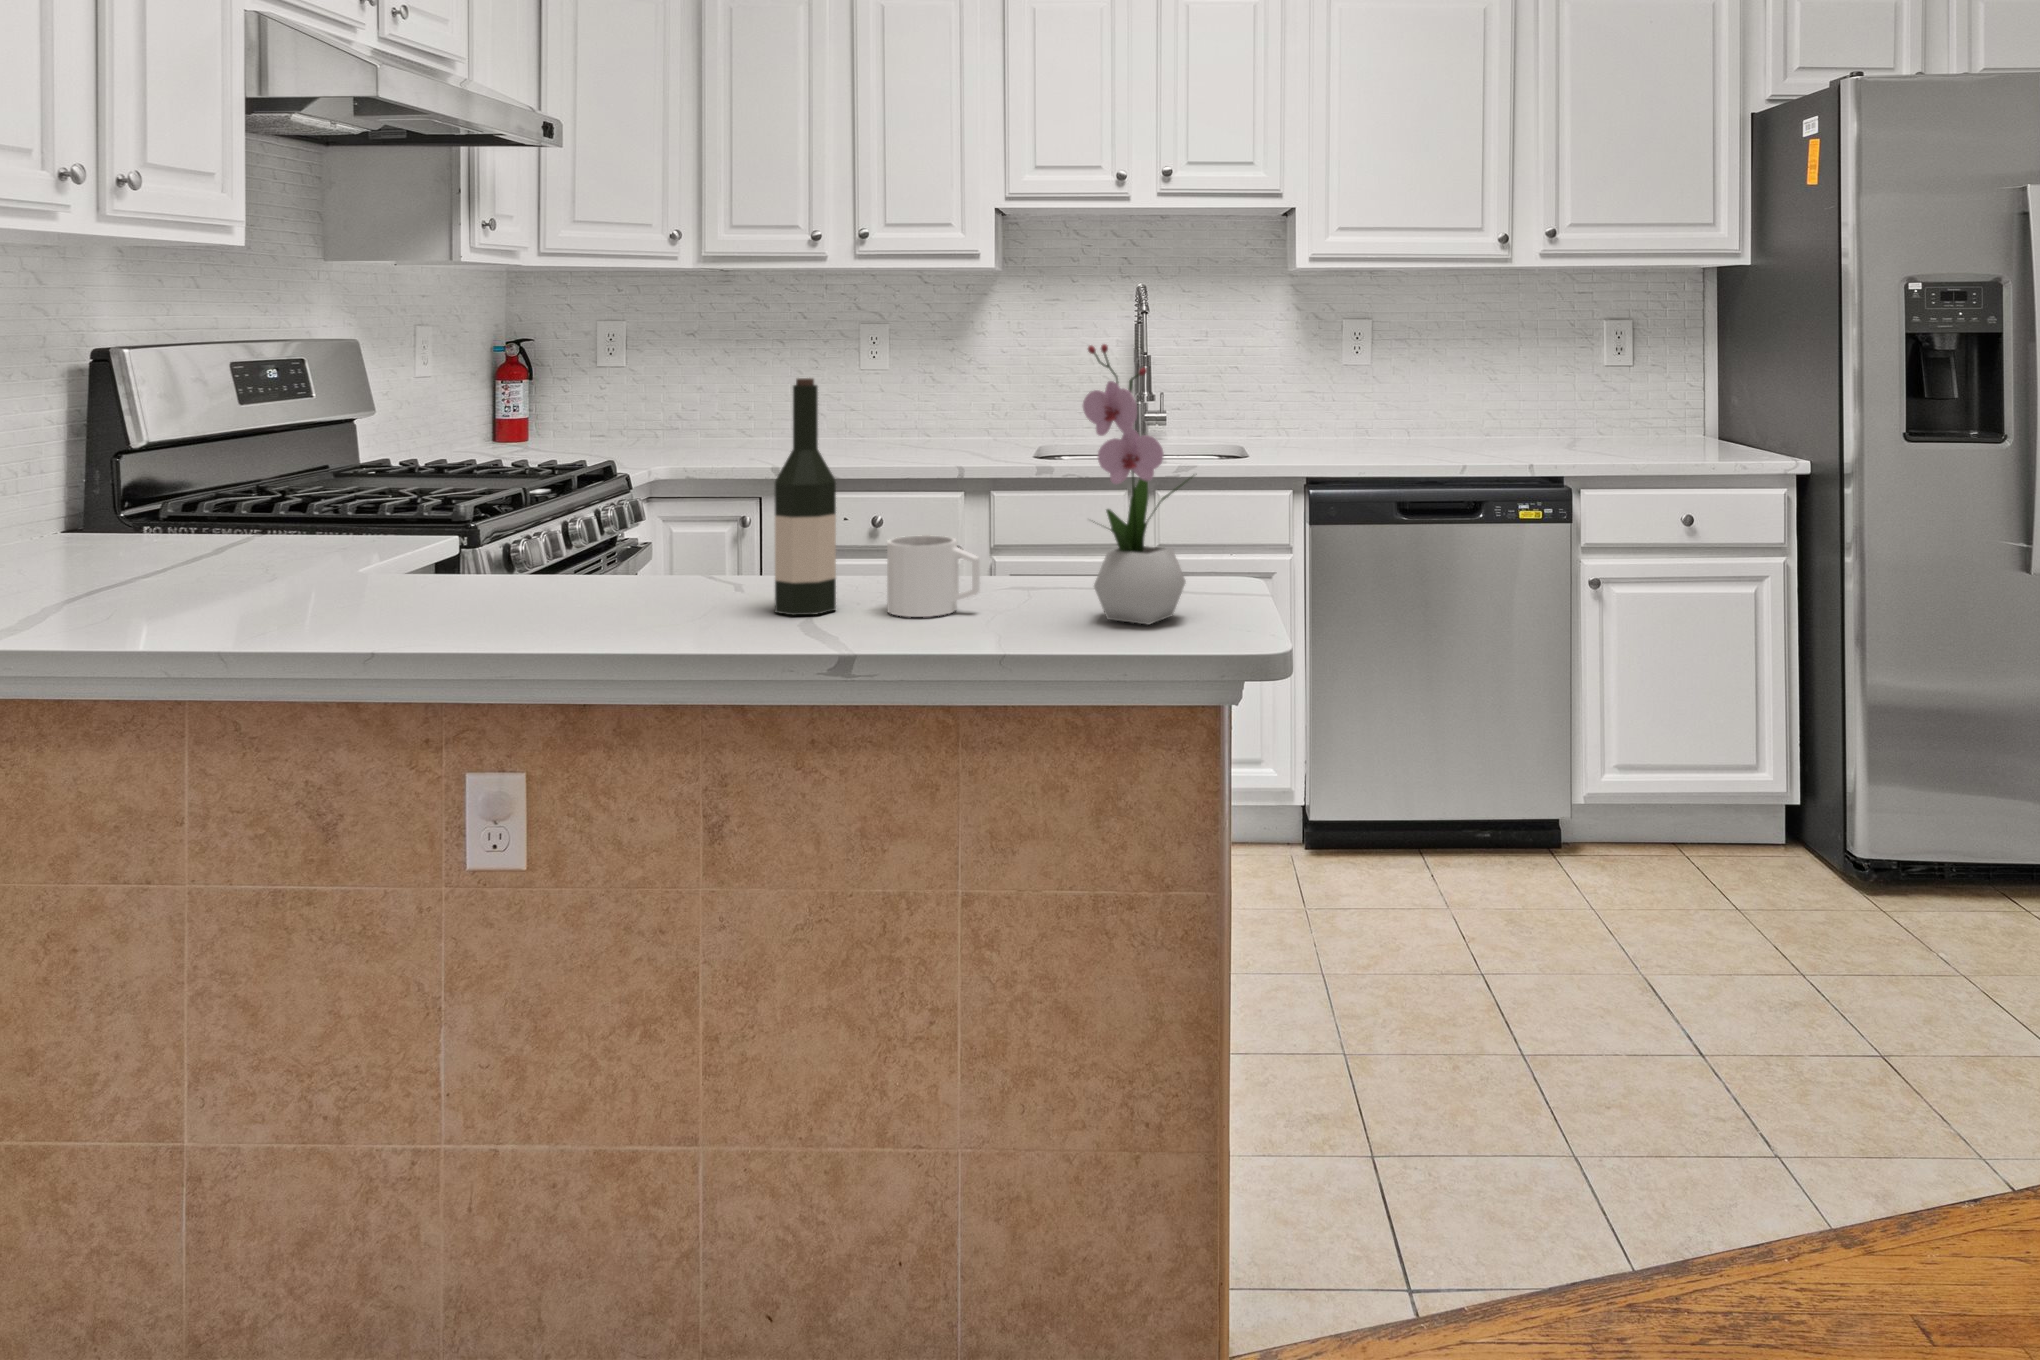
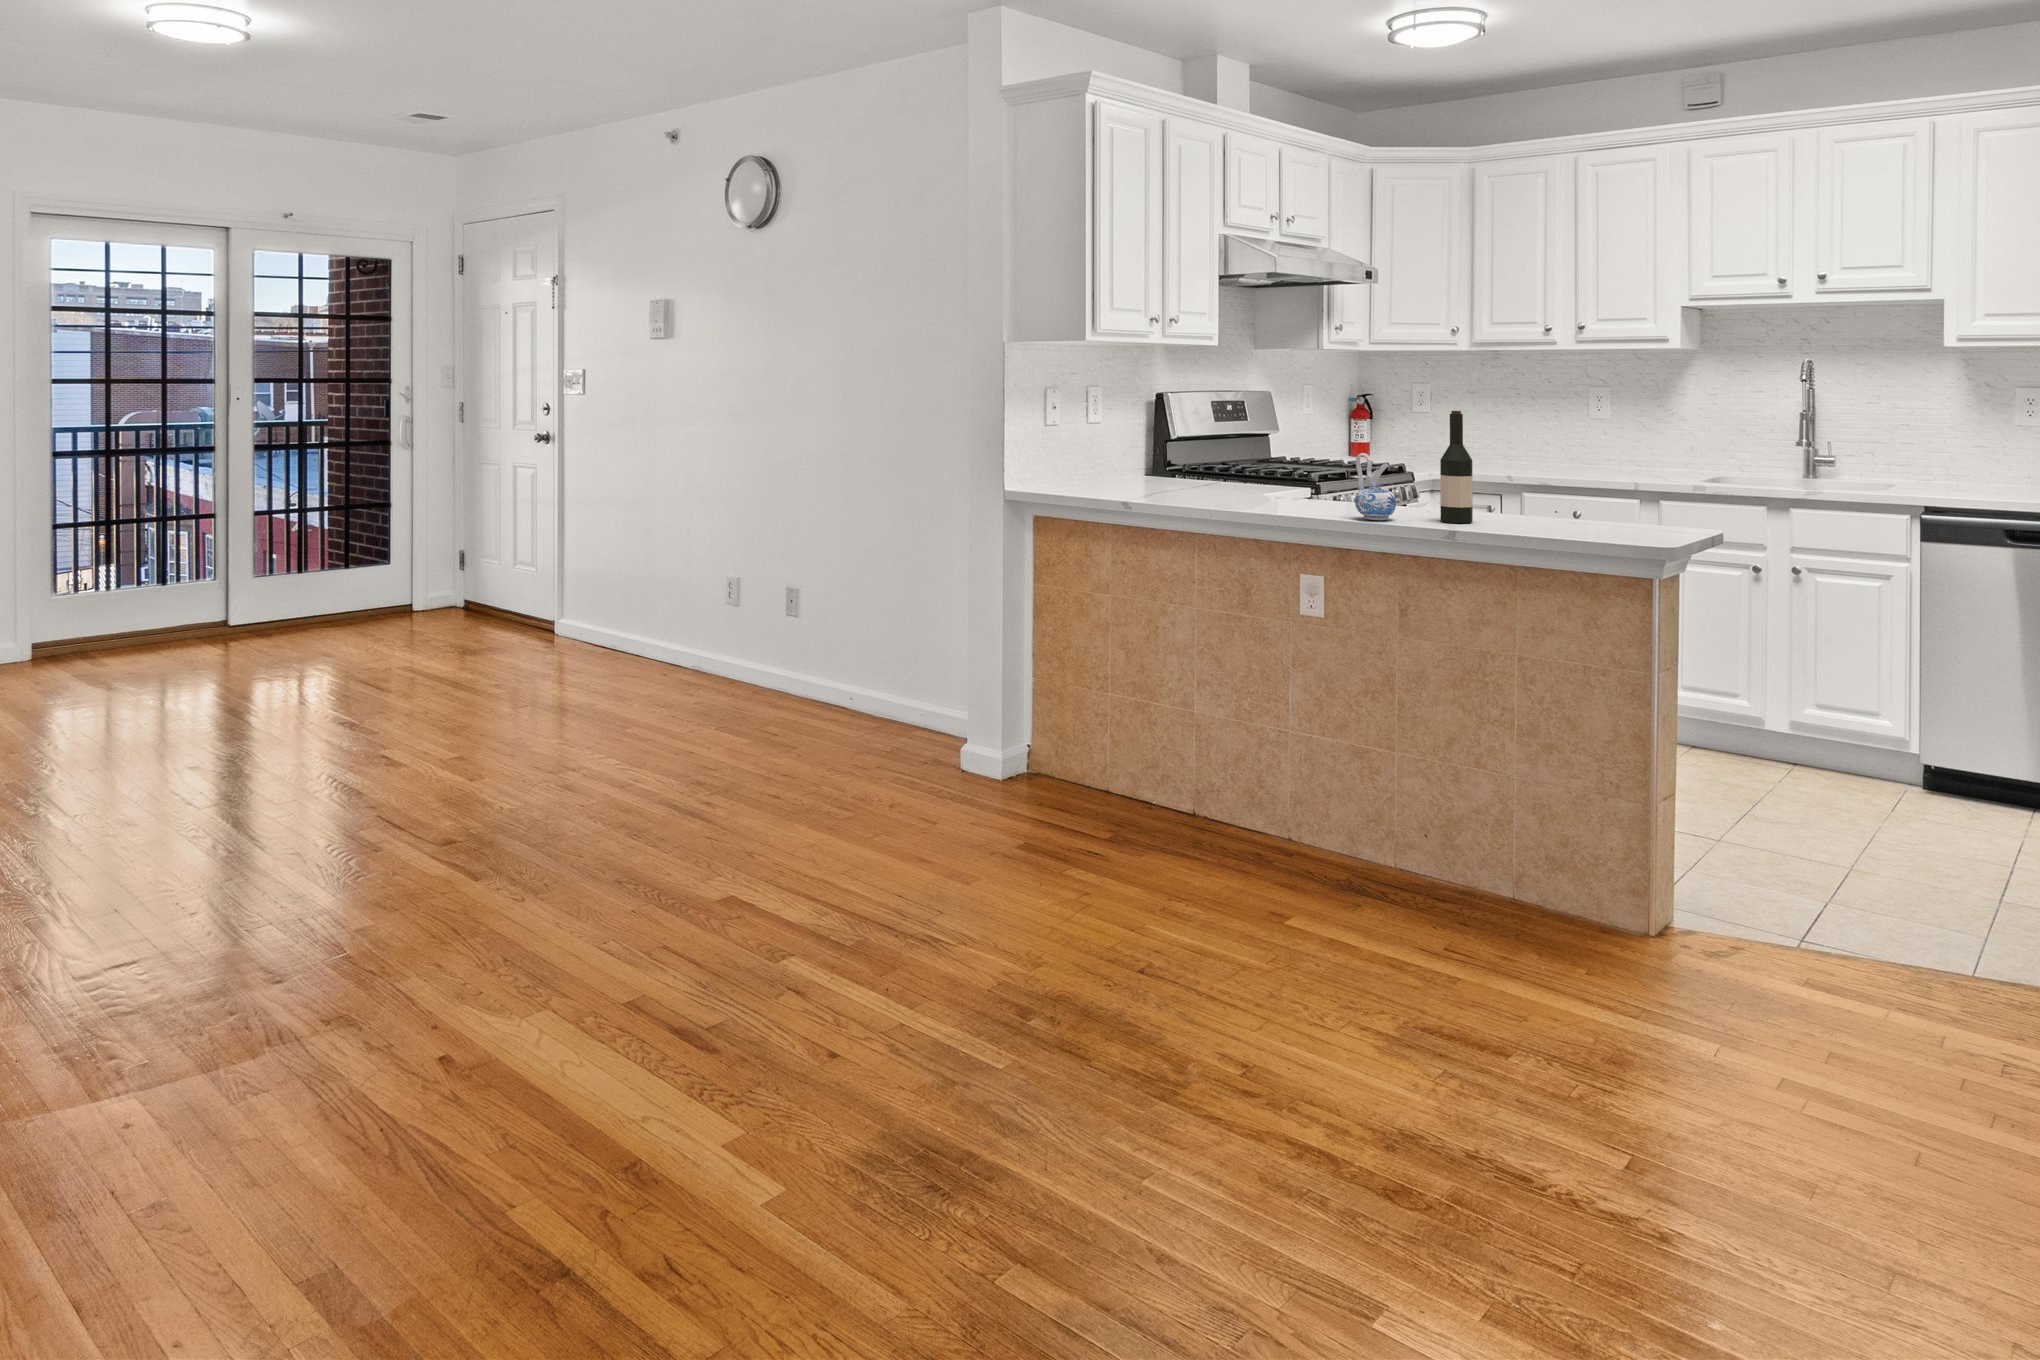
flower arrangement: present [1082,344,1193,624] -> none [1588,396,1660,539]
ceramic pitcher: none [592,480,683,629] -> present [1355,453,1396,520]
mug: present [887,535,980,617] -> none [1495,490,1543,528]

